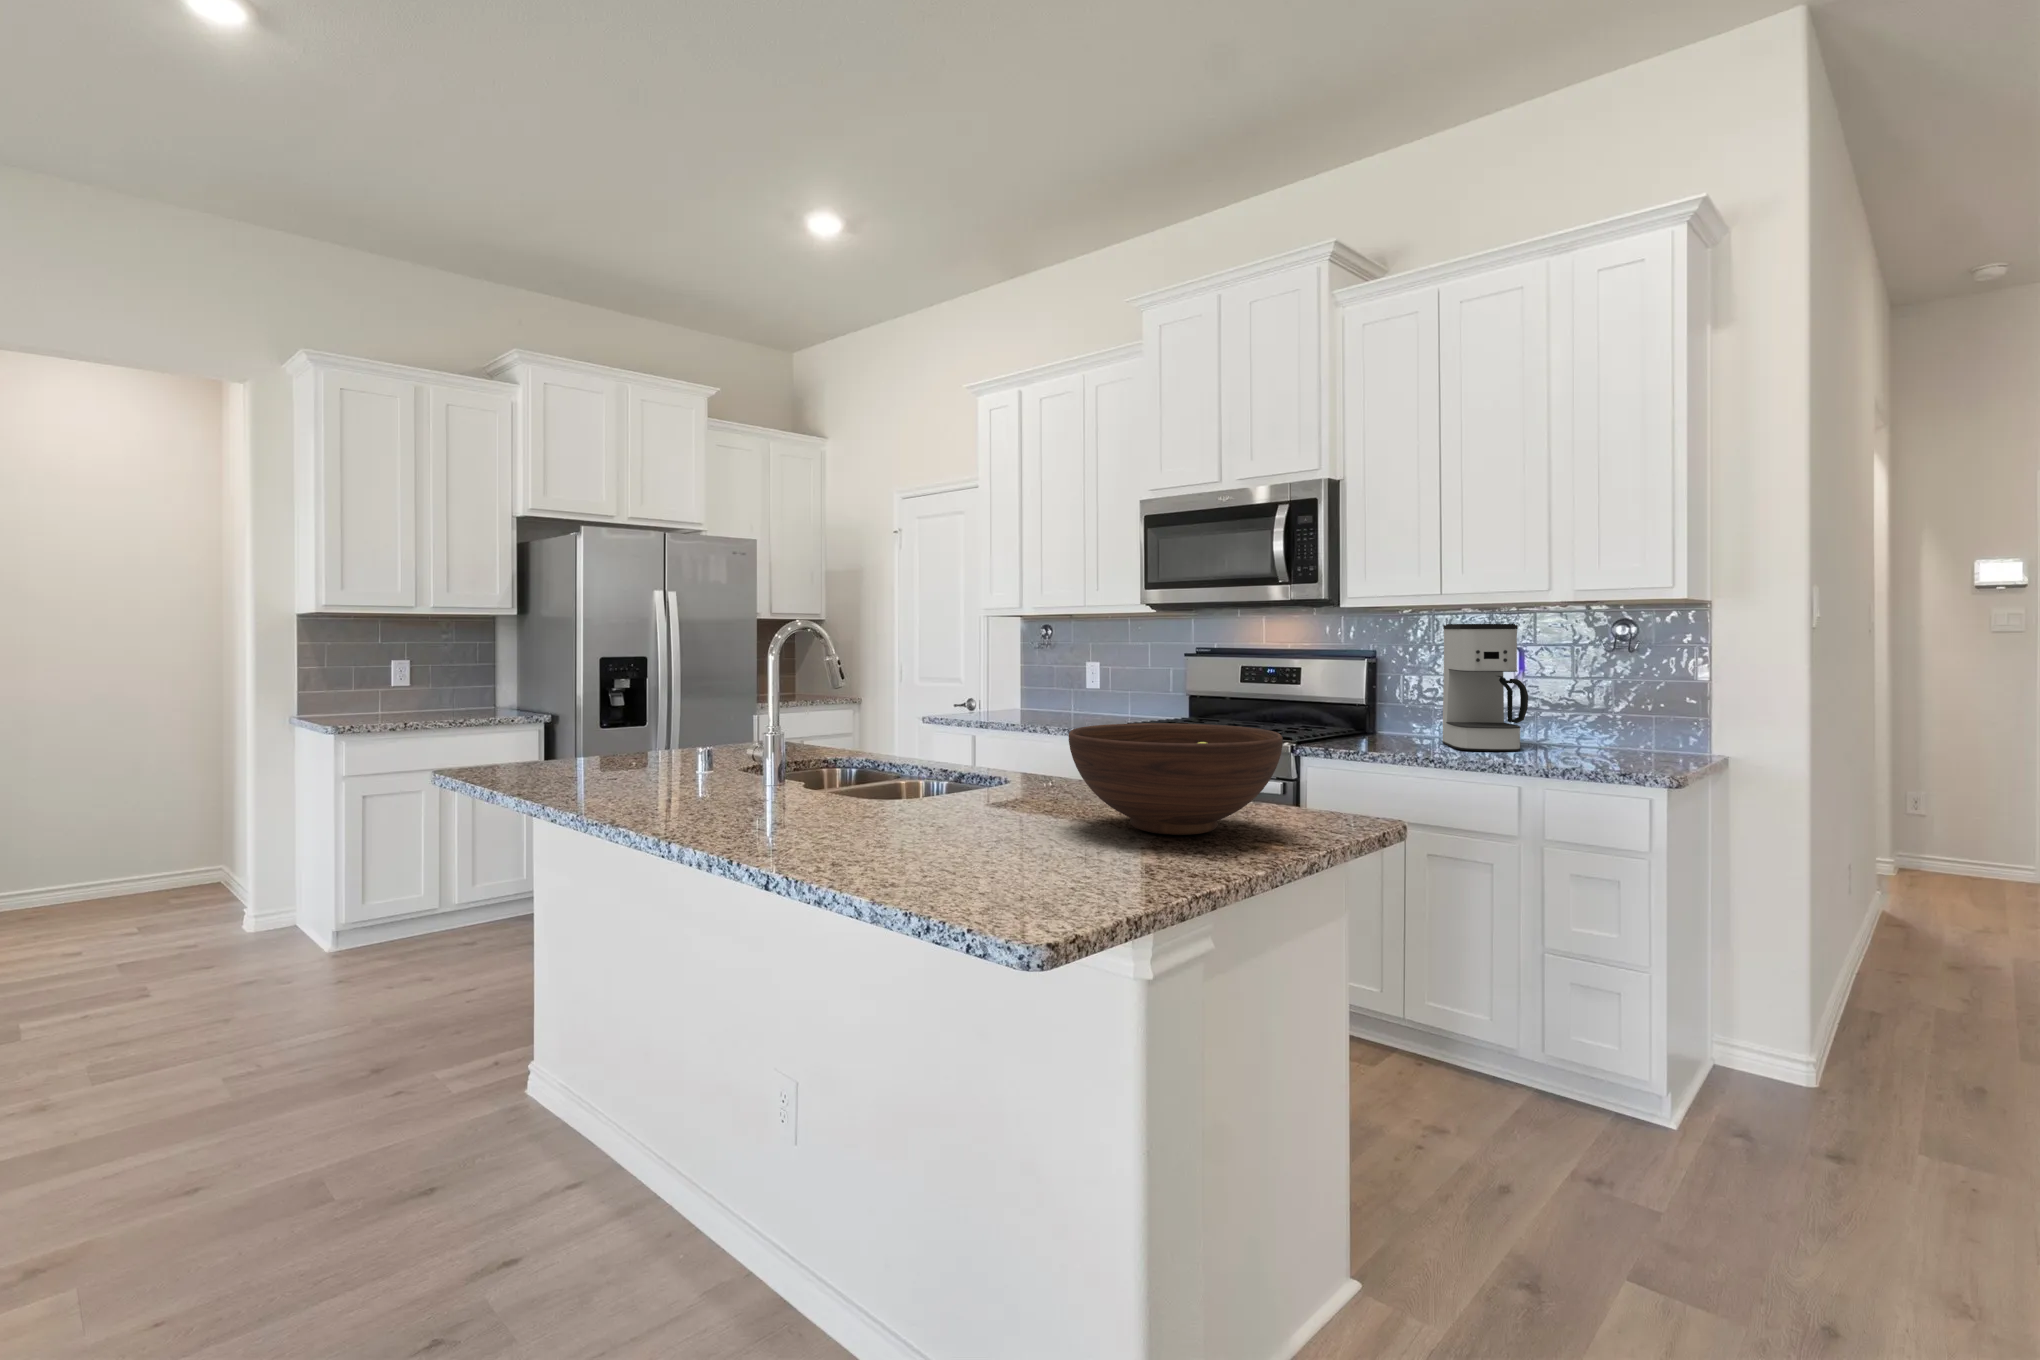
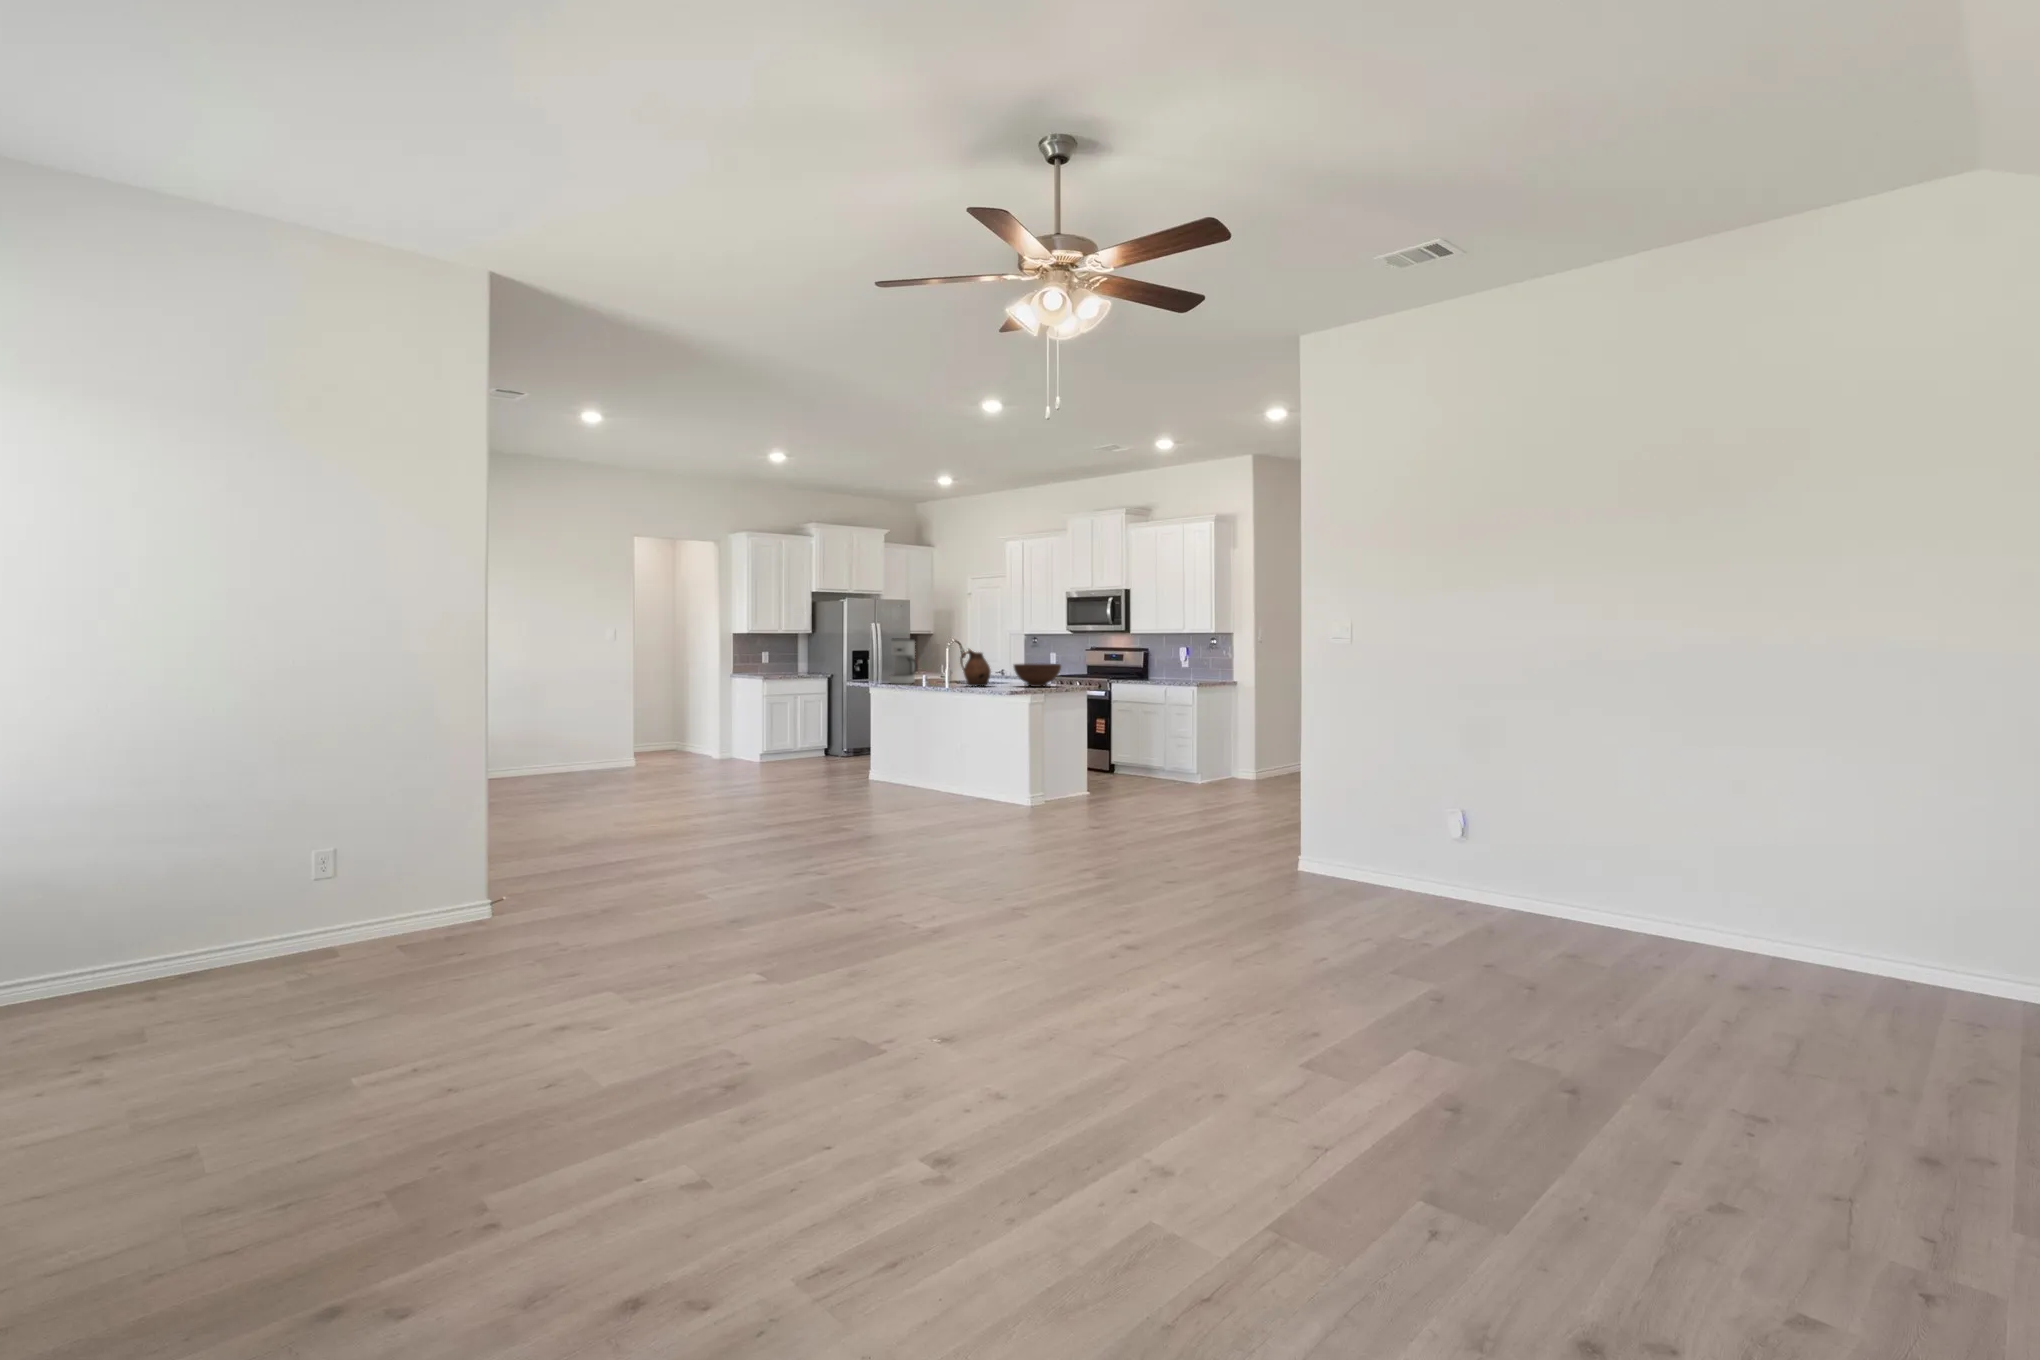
coffee maker: present [1442,624,1528,751] -> present [890,638,917,684]
ceramic pitcher: none [833,664,998,853] -> present [960,649,991,686]

